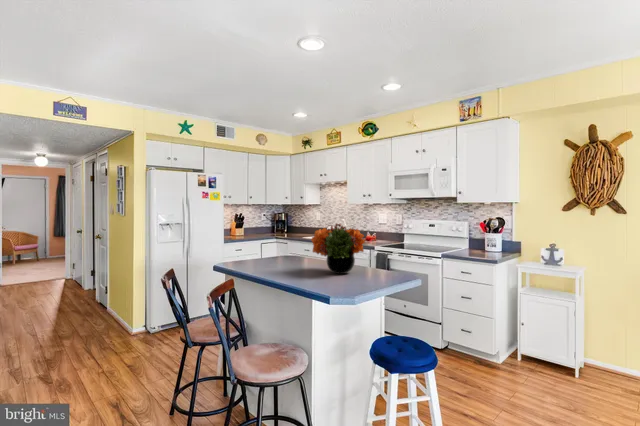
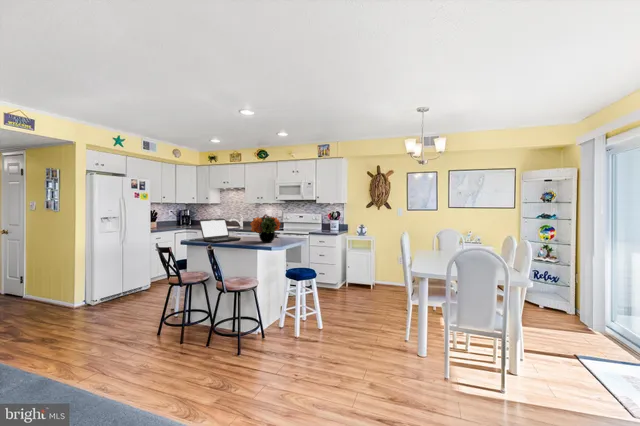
laptop: none [243,229,304,269] -> present [199,218,241,243]

